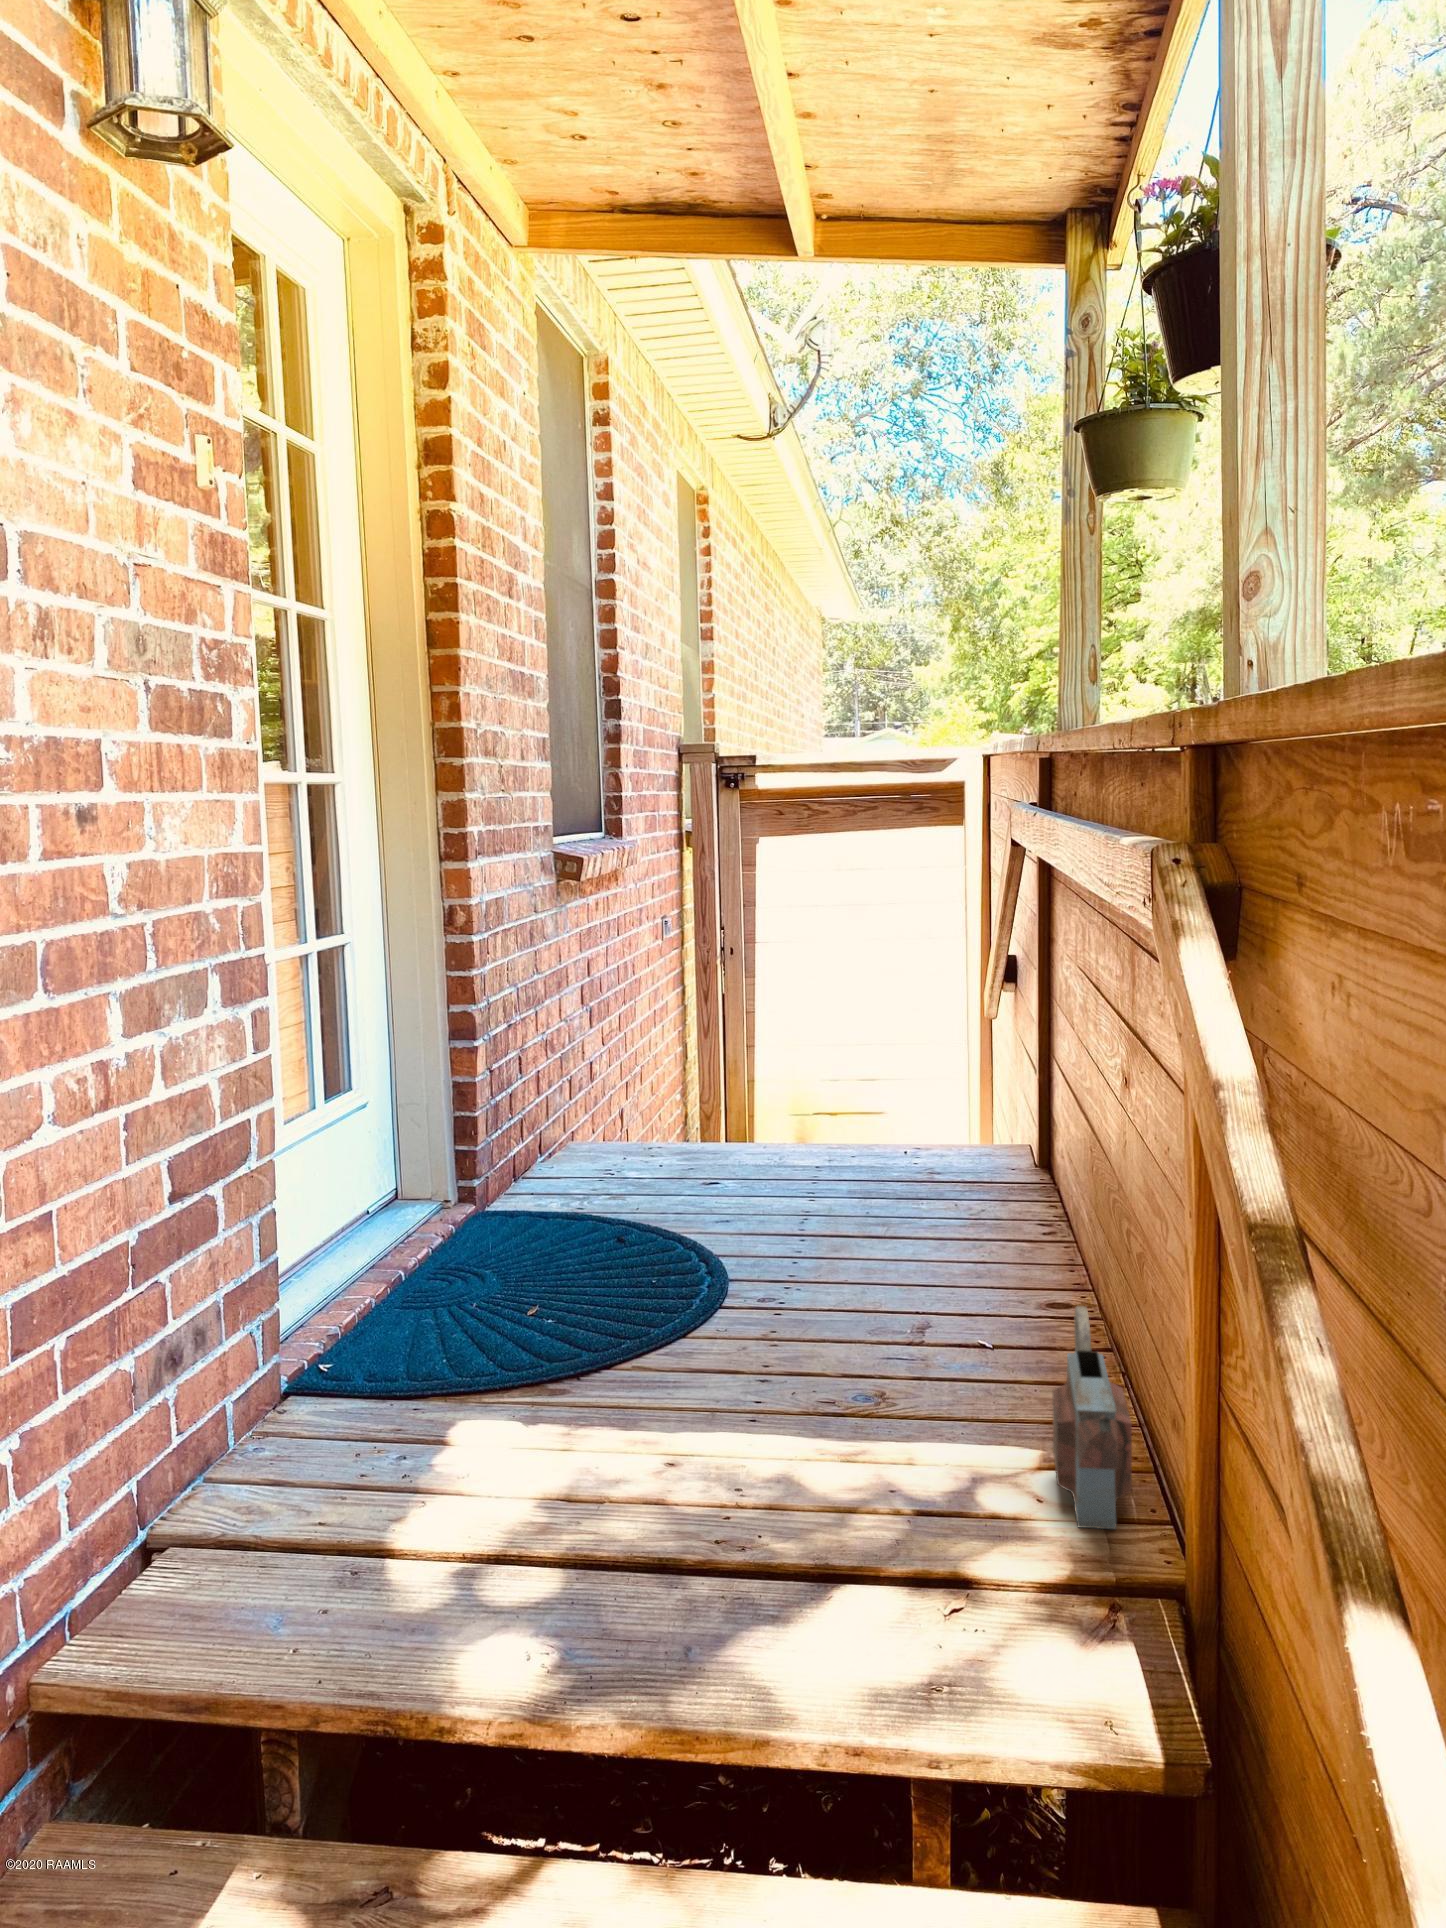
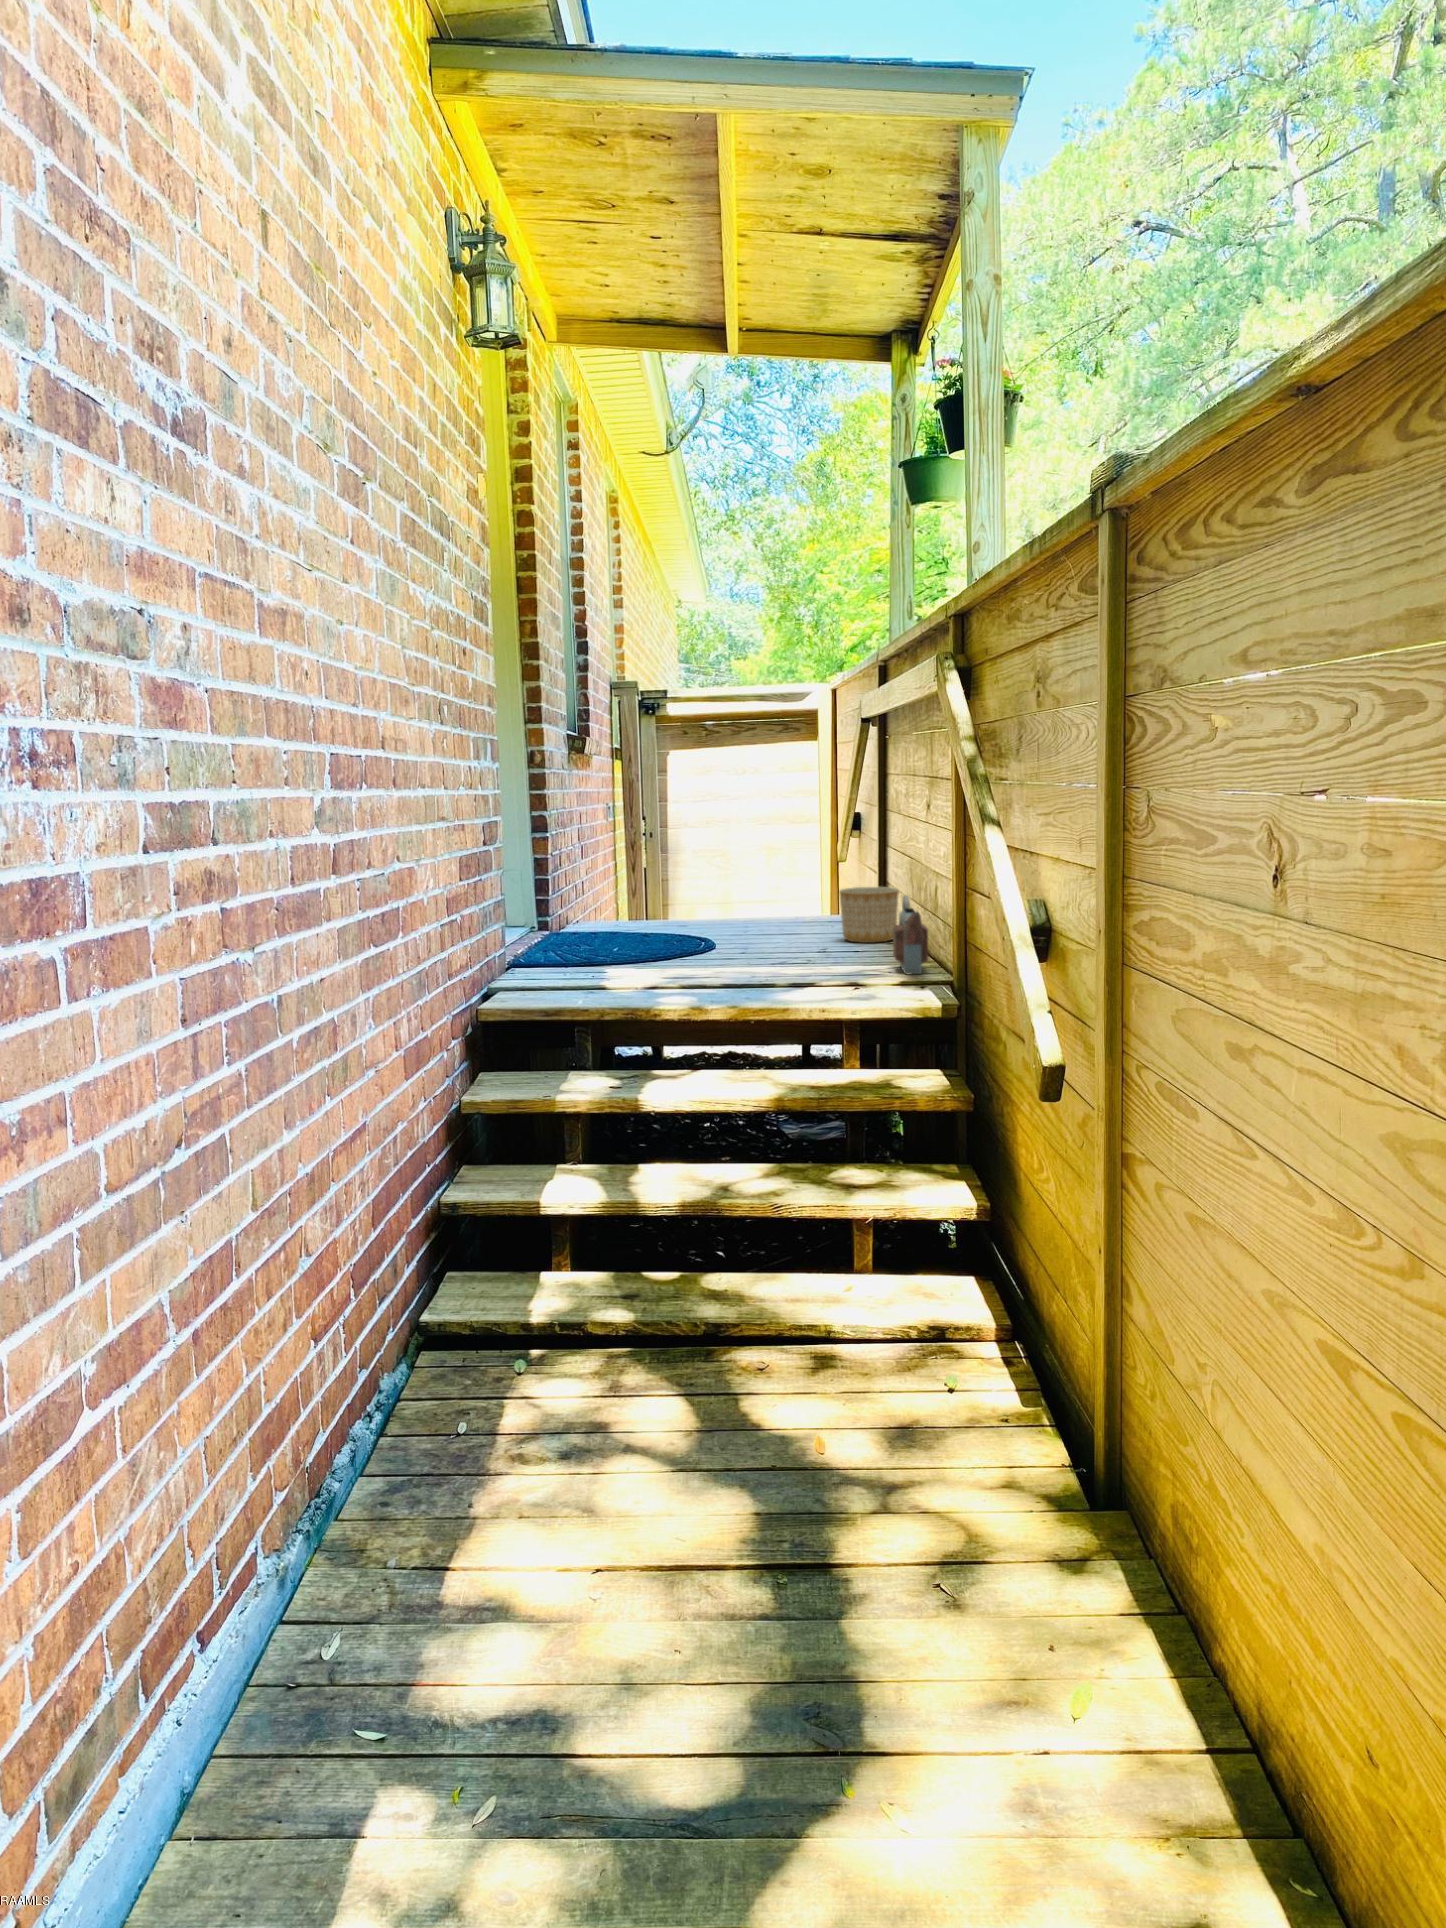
planter: none [958,1187,1071,1311] -> present [839,887,898,943]

